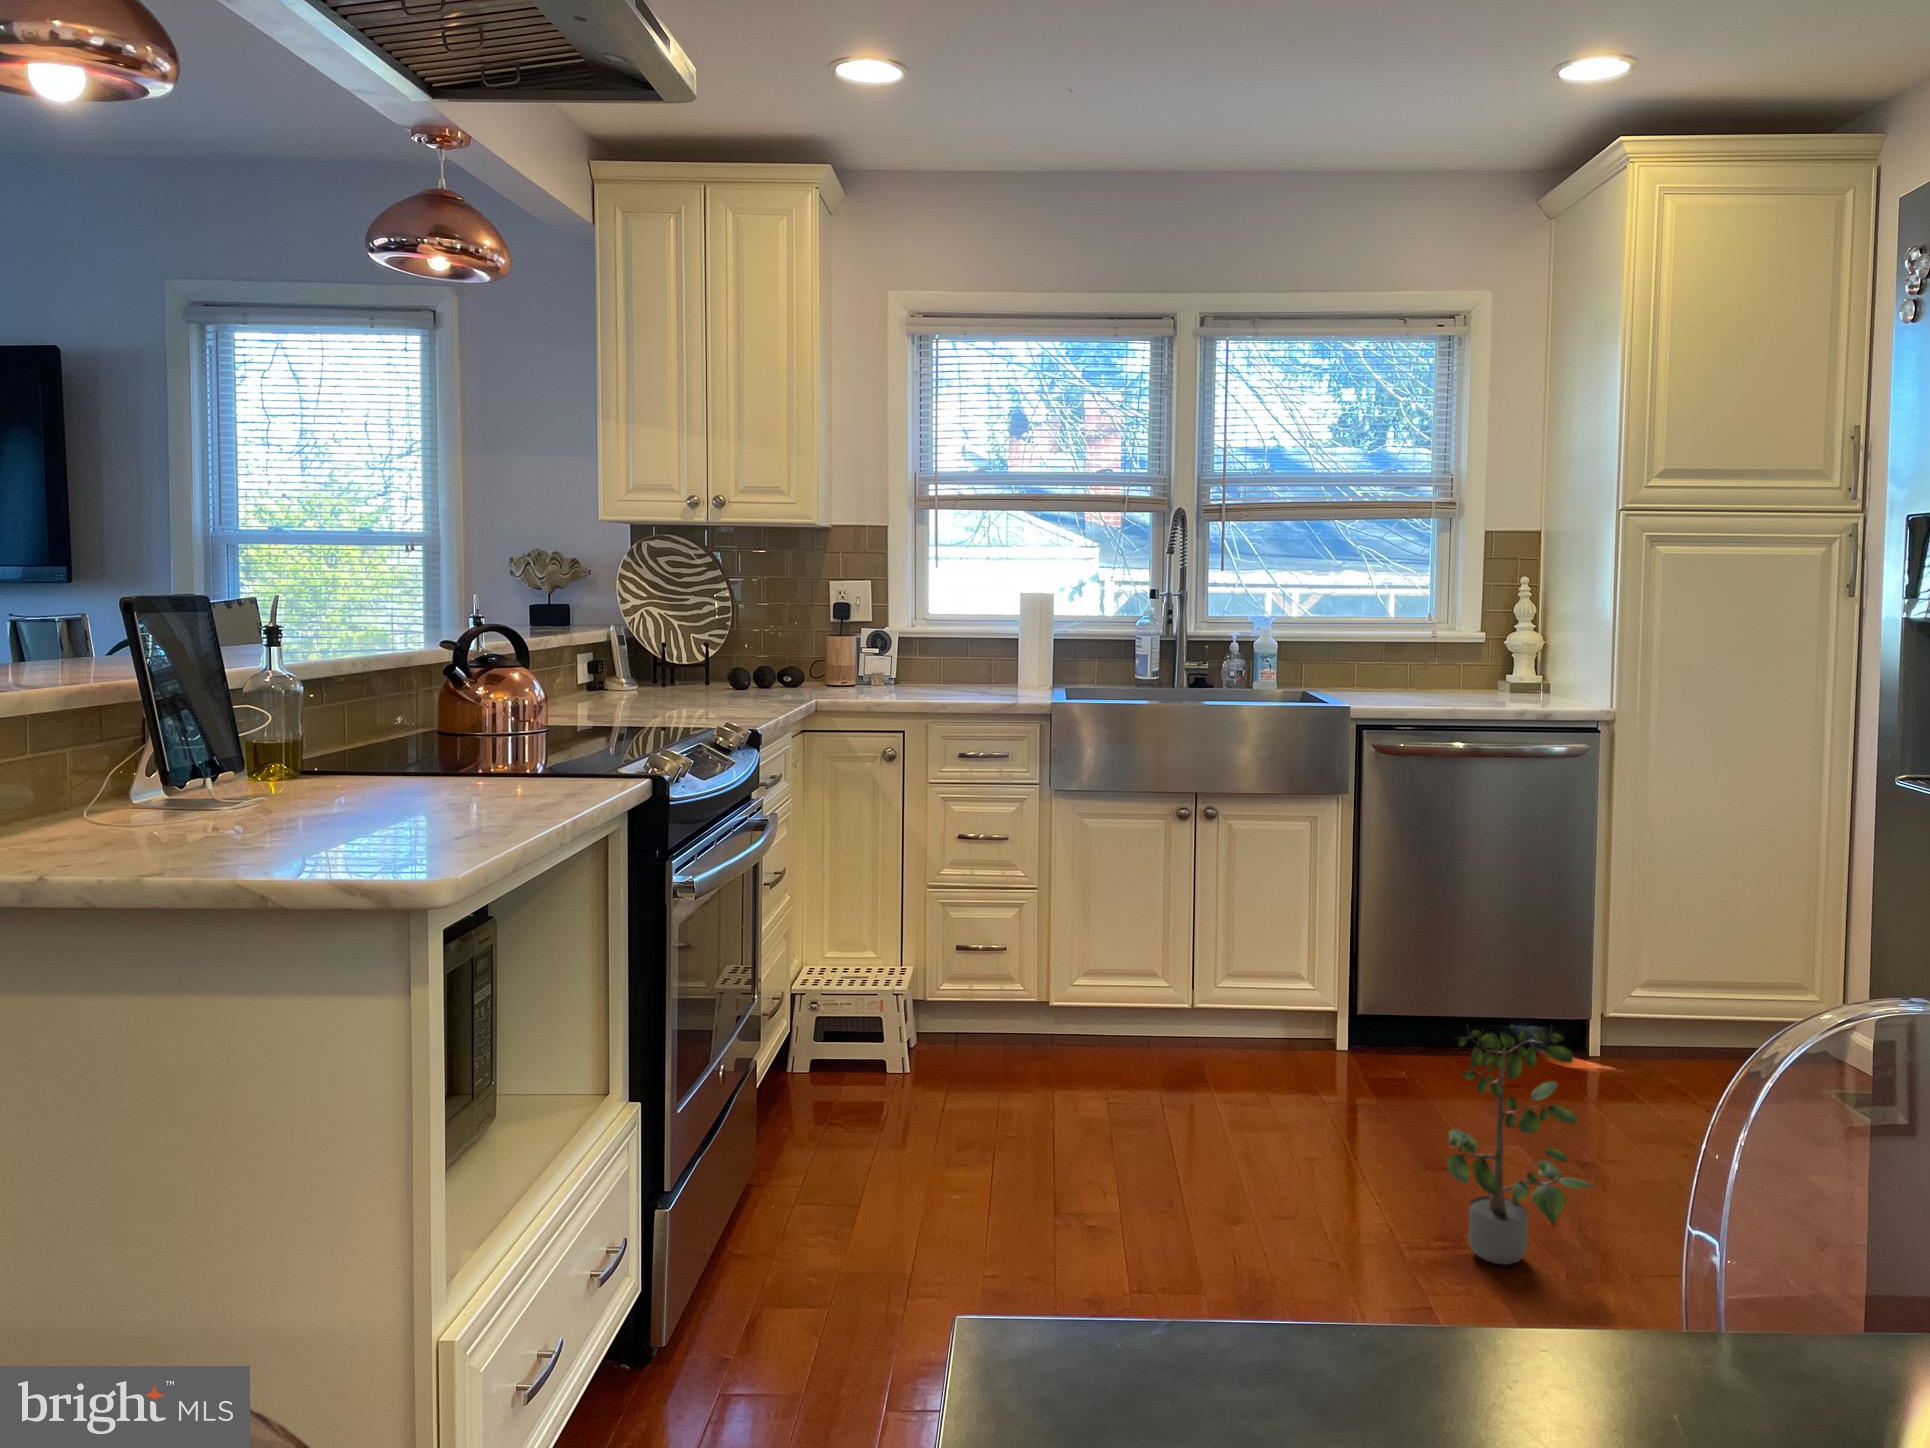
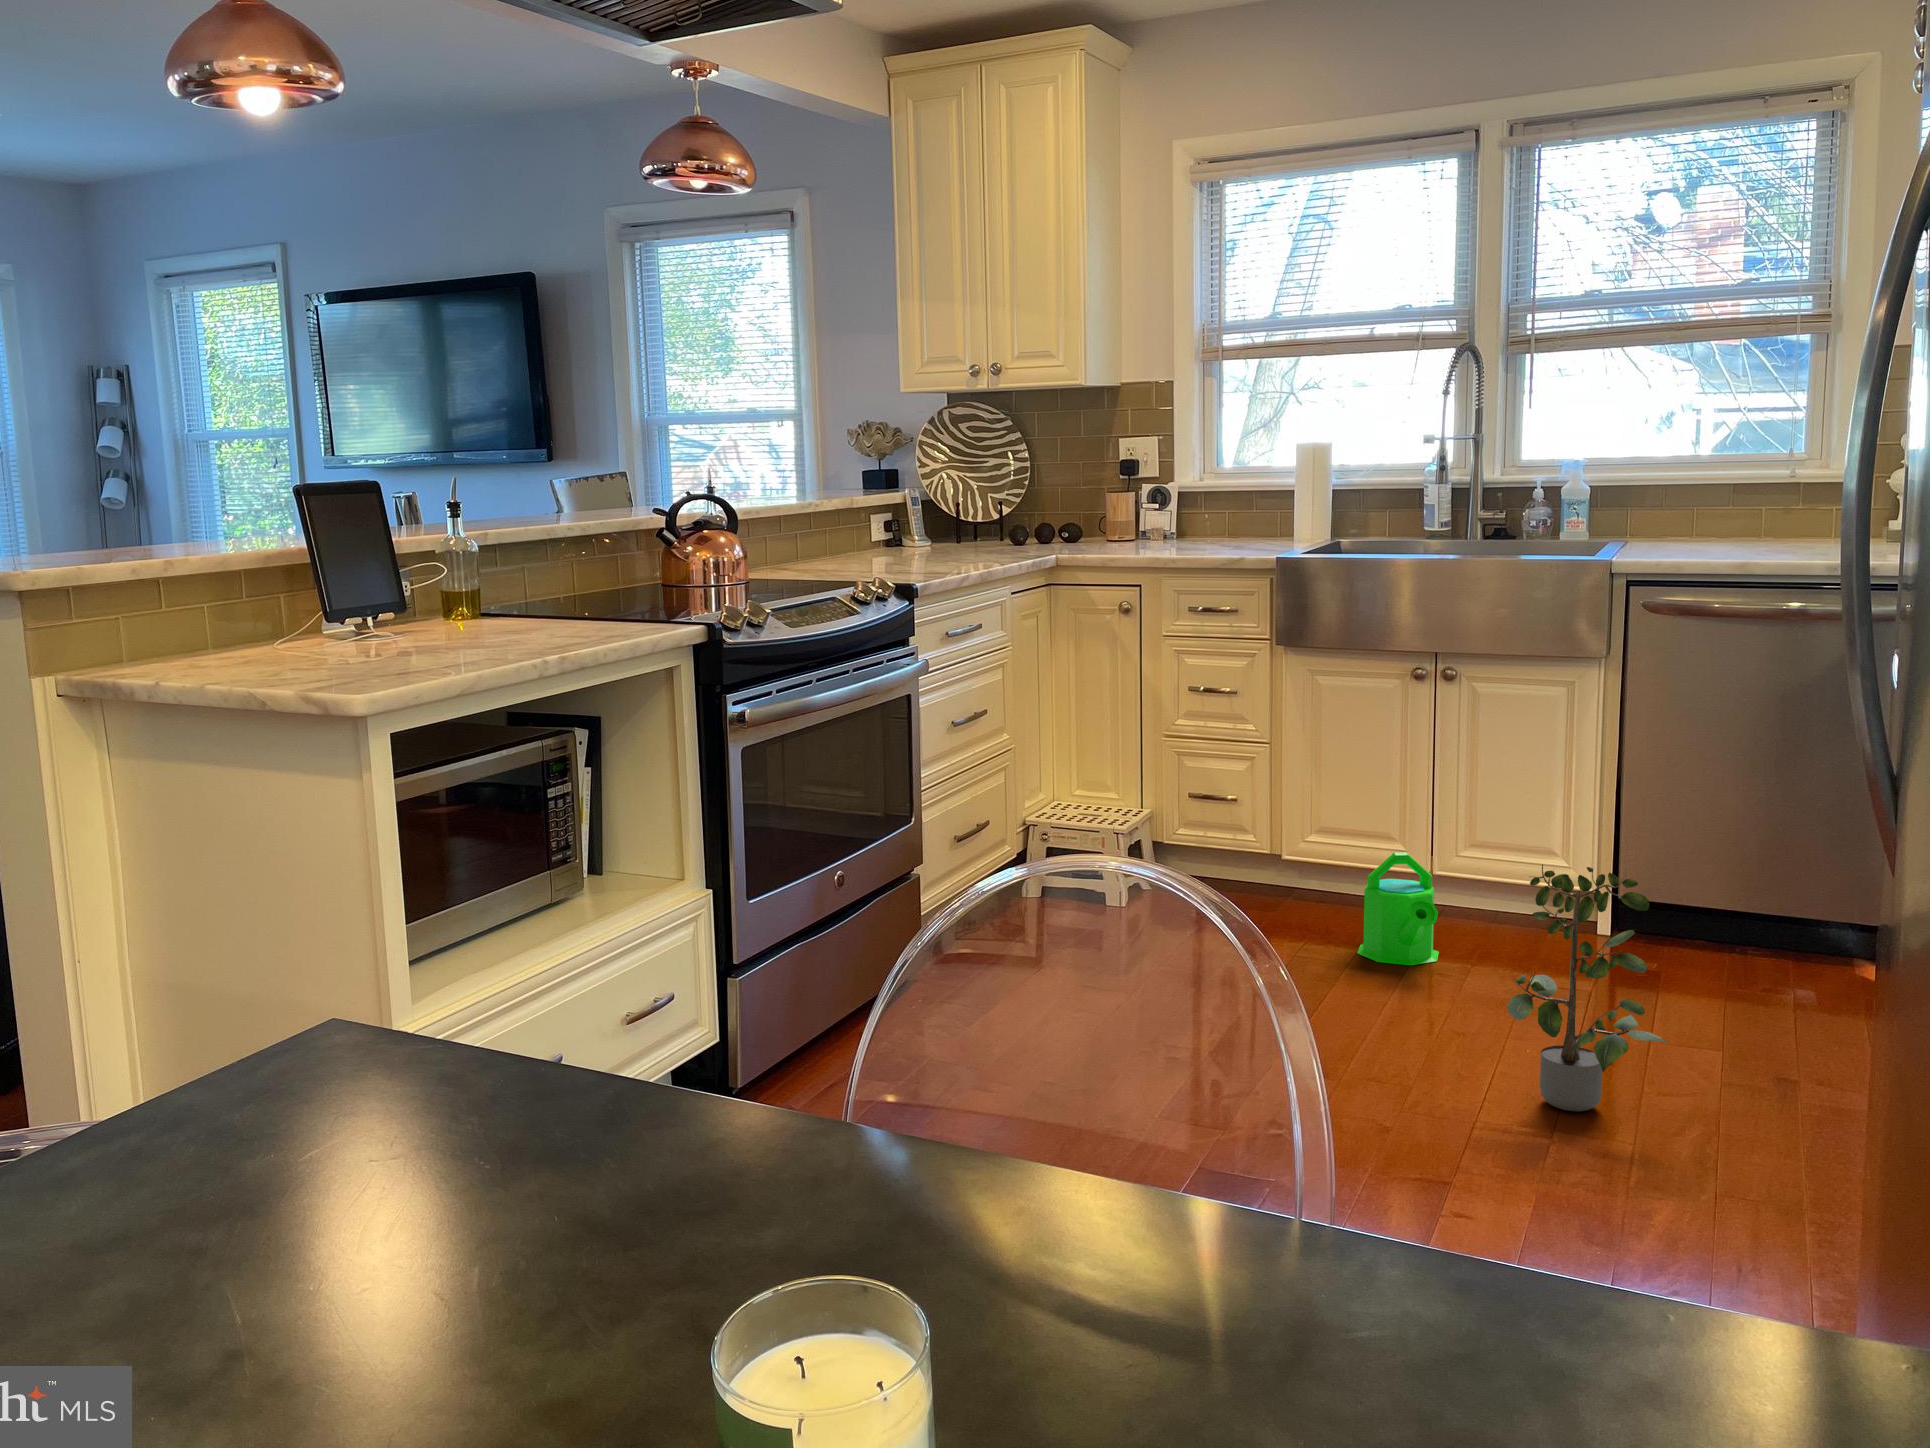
watering can: none [1162,997,1256,1110] -> present [1357,852,1439,965]

